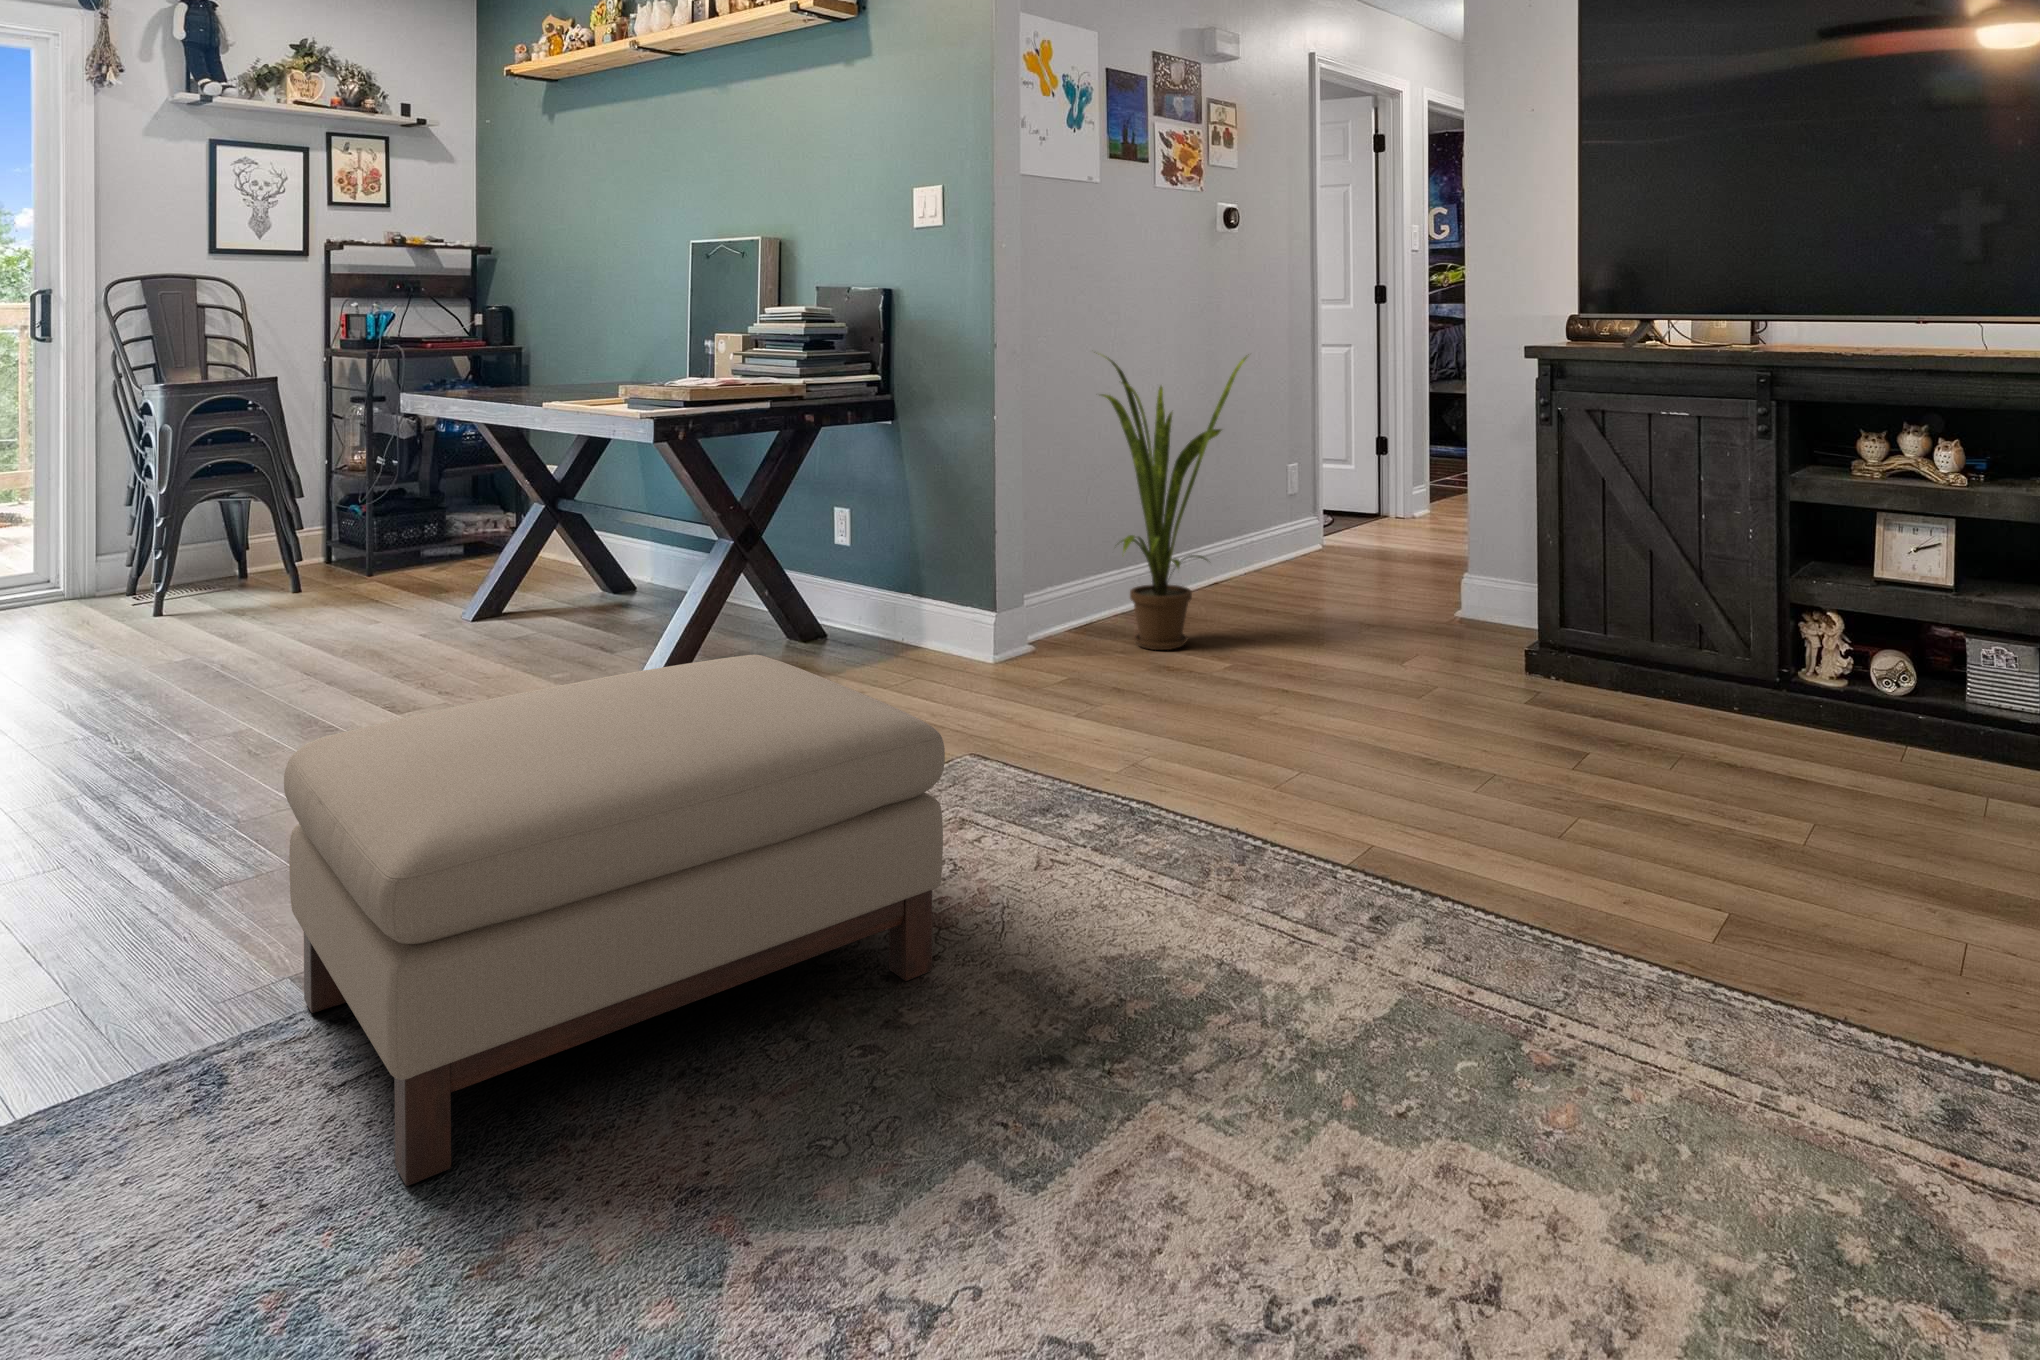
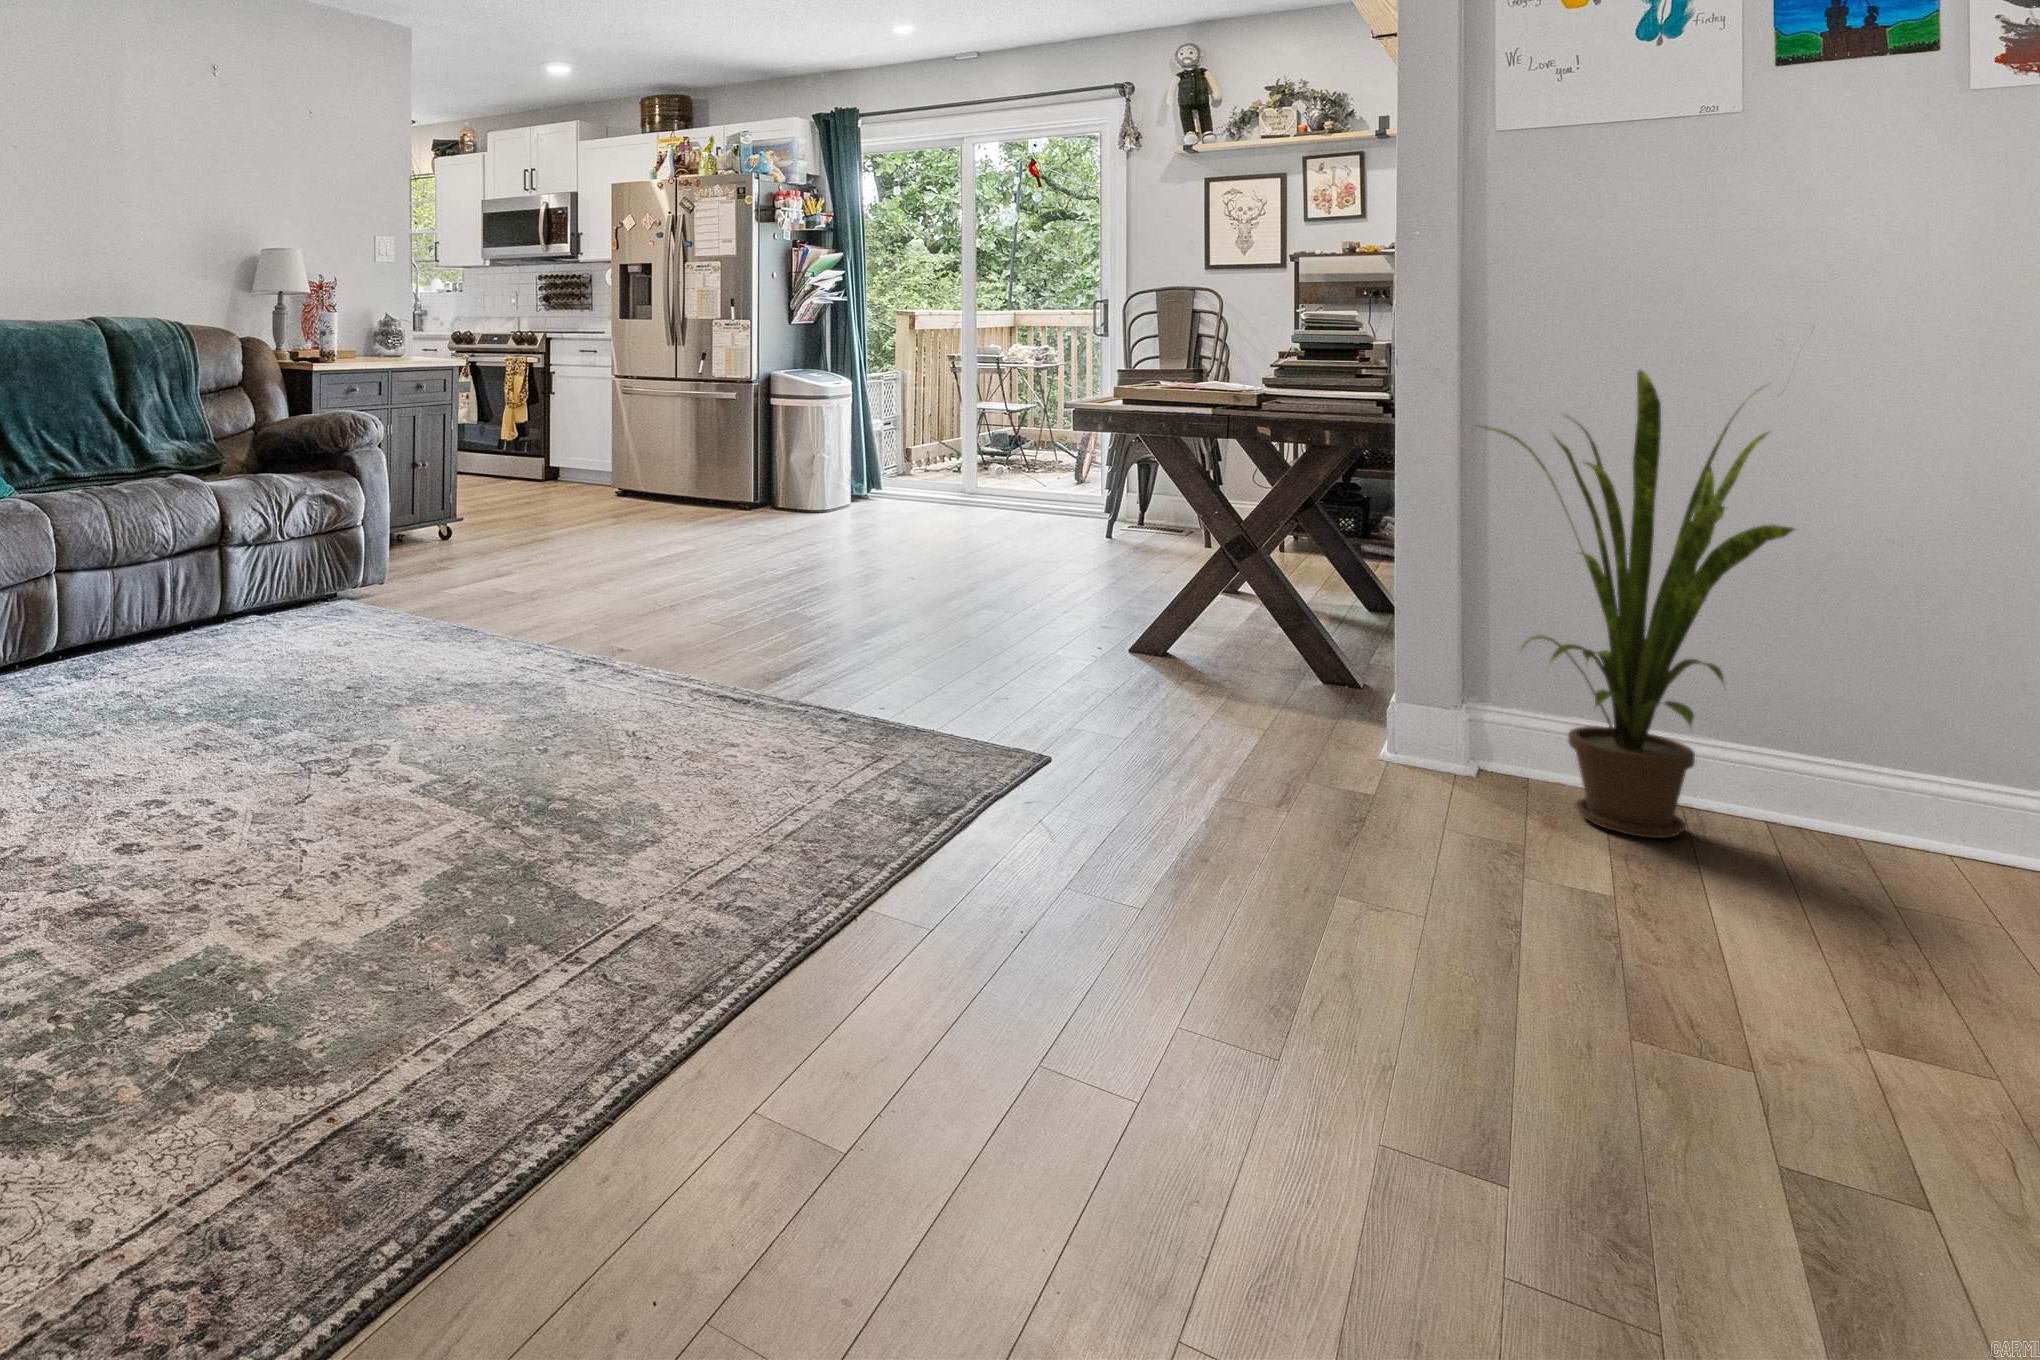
ottoman: present [284,655,945,1186] -> none [428,528,789,763]

